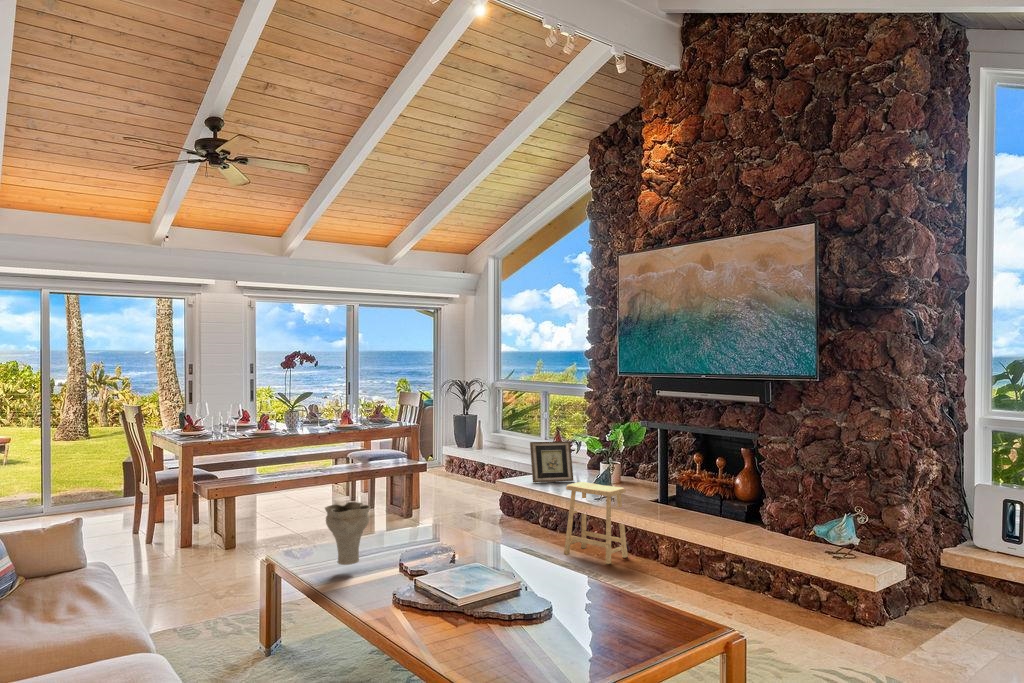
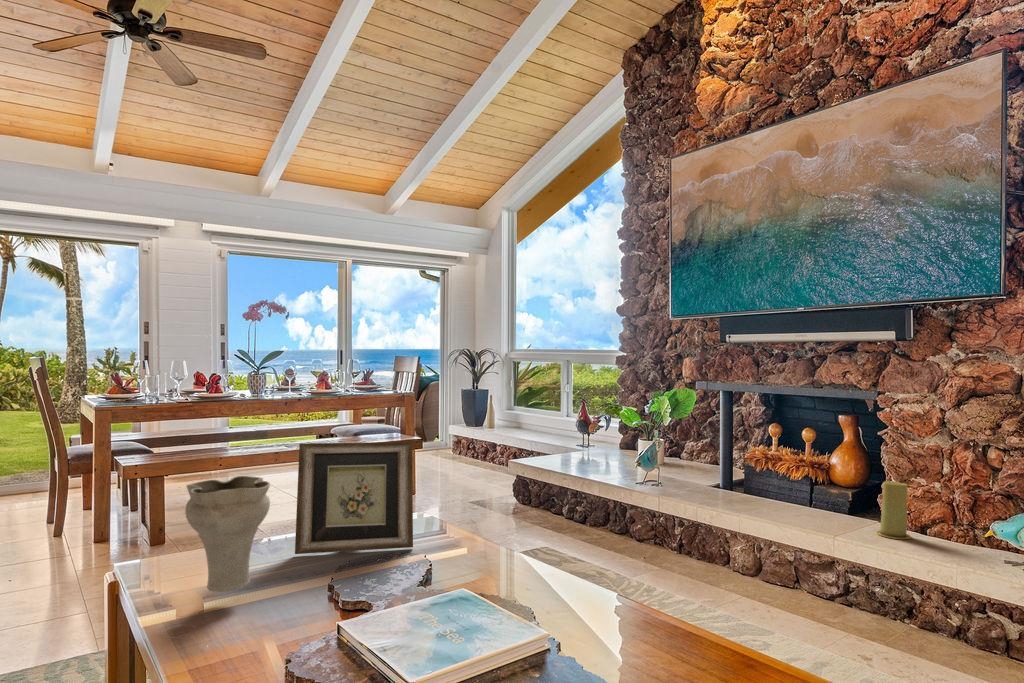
picture frame: present [530,441,573,482] -> present [295,442,413,554]
footstool: present [564,482,628,564] -> none [597,460,684,572]
candle: none [749,498,770,537] -> present [877,481,911,539]

